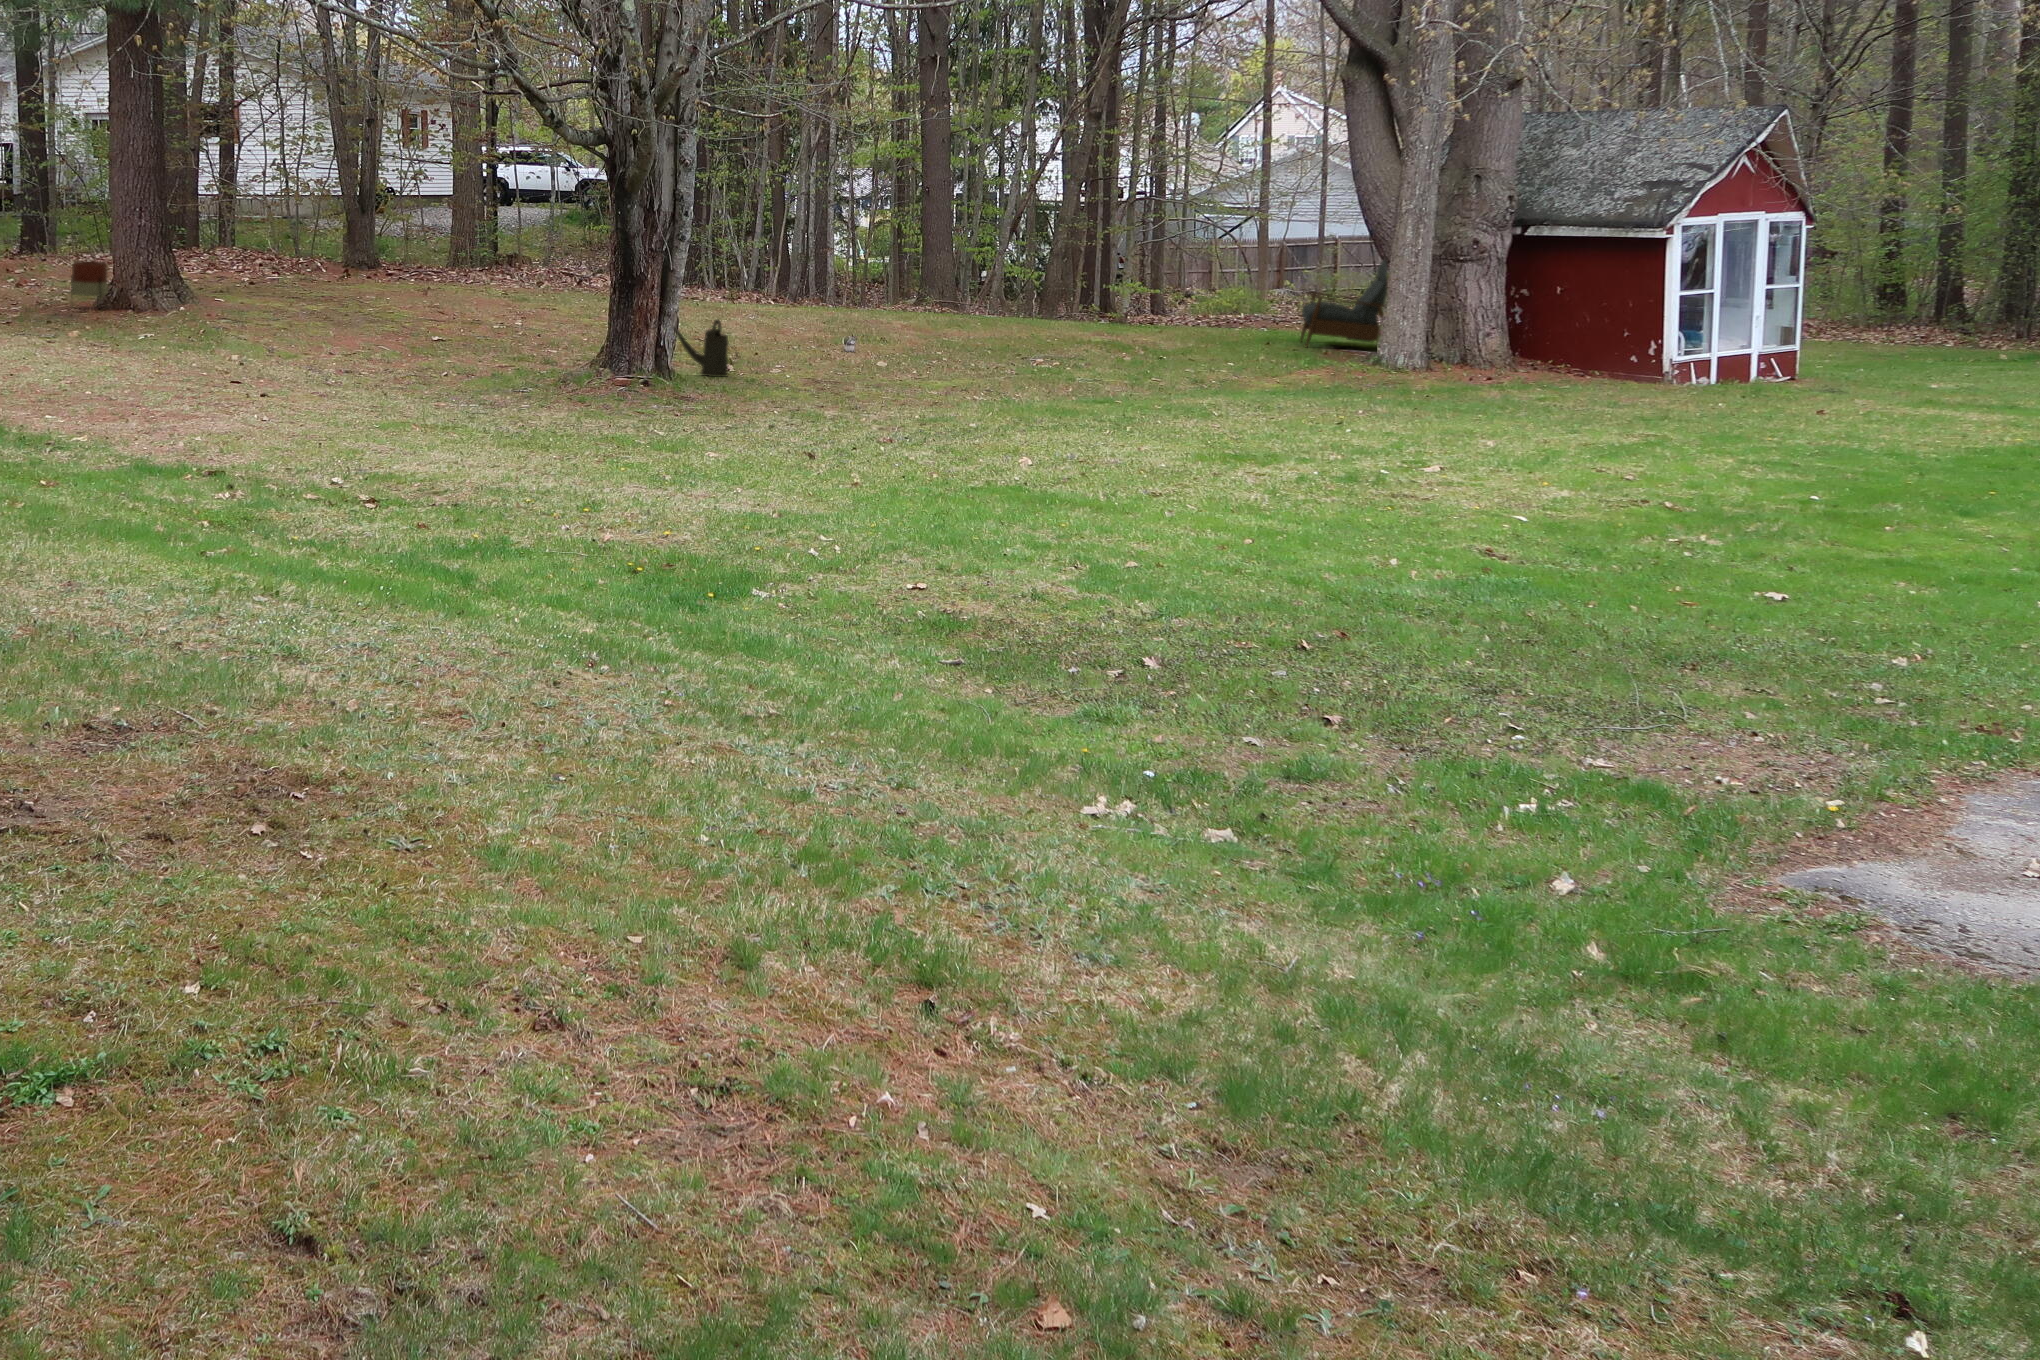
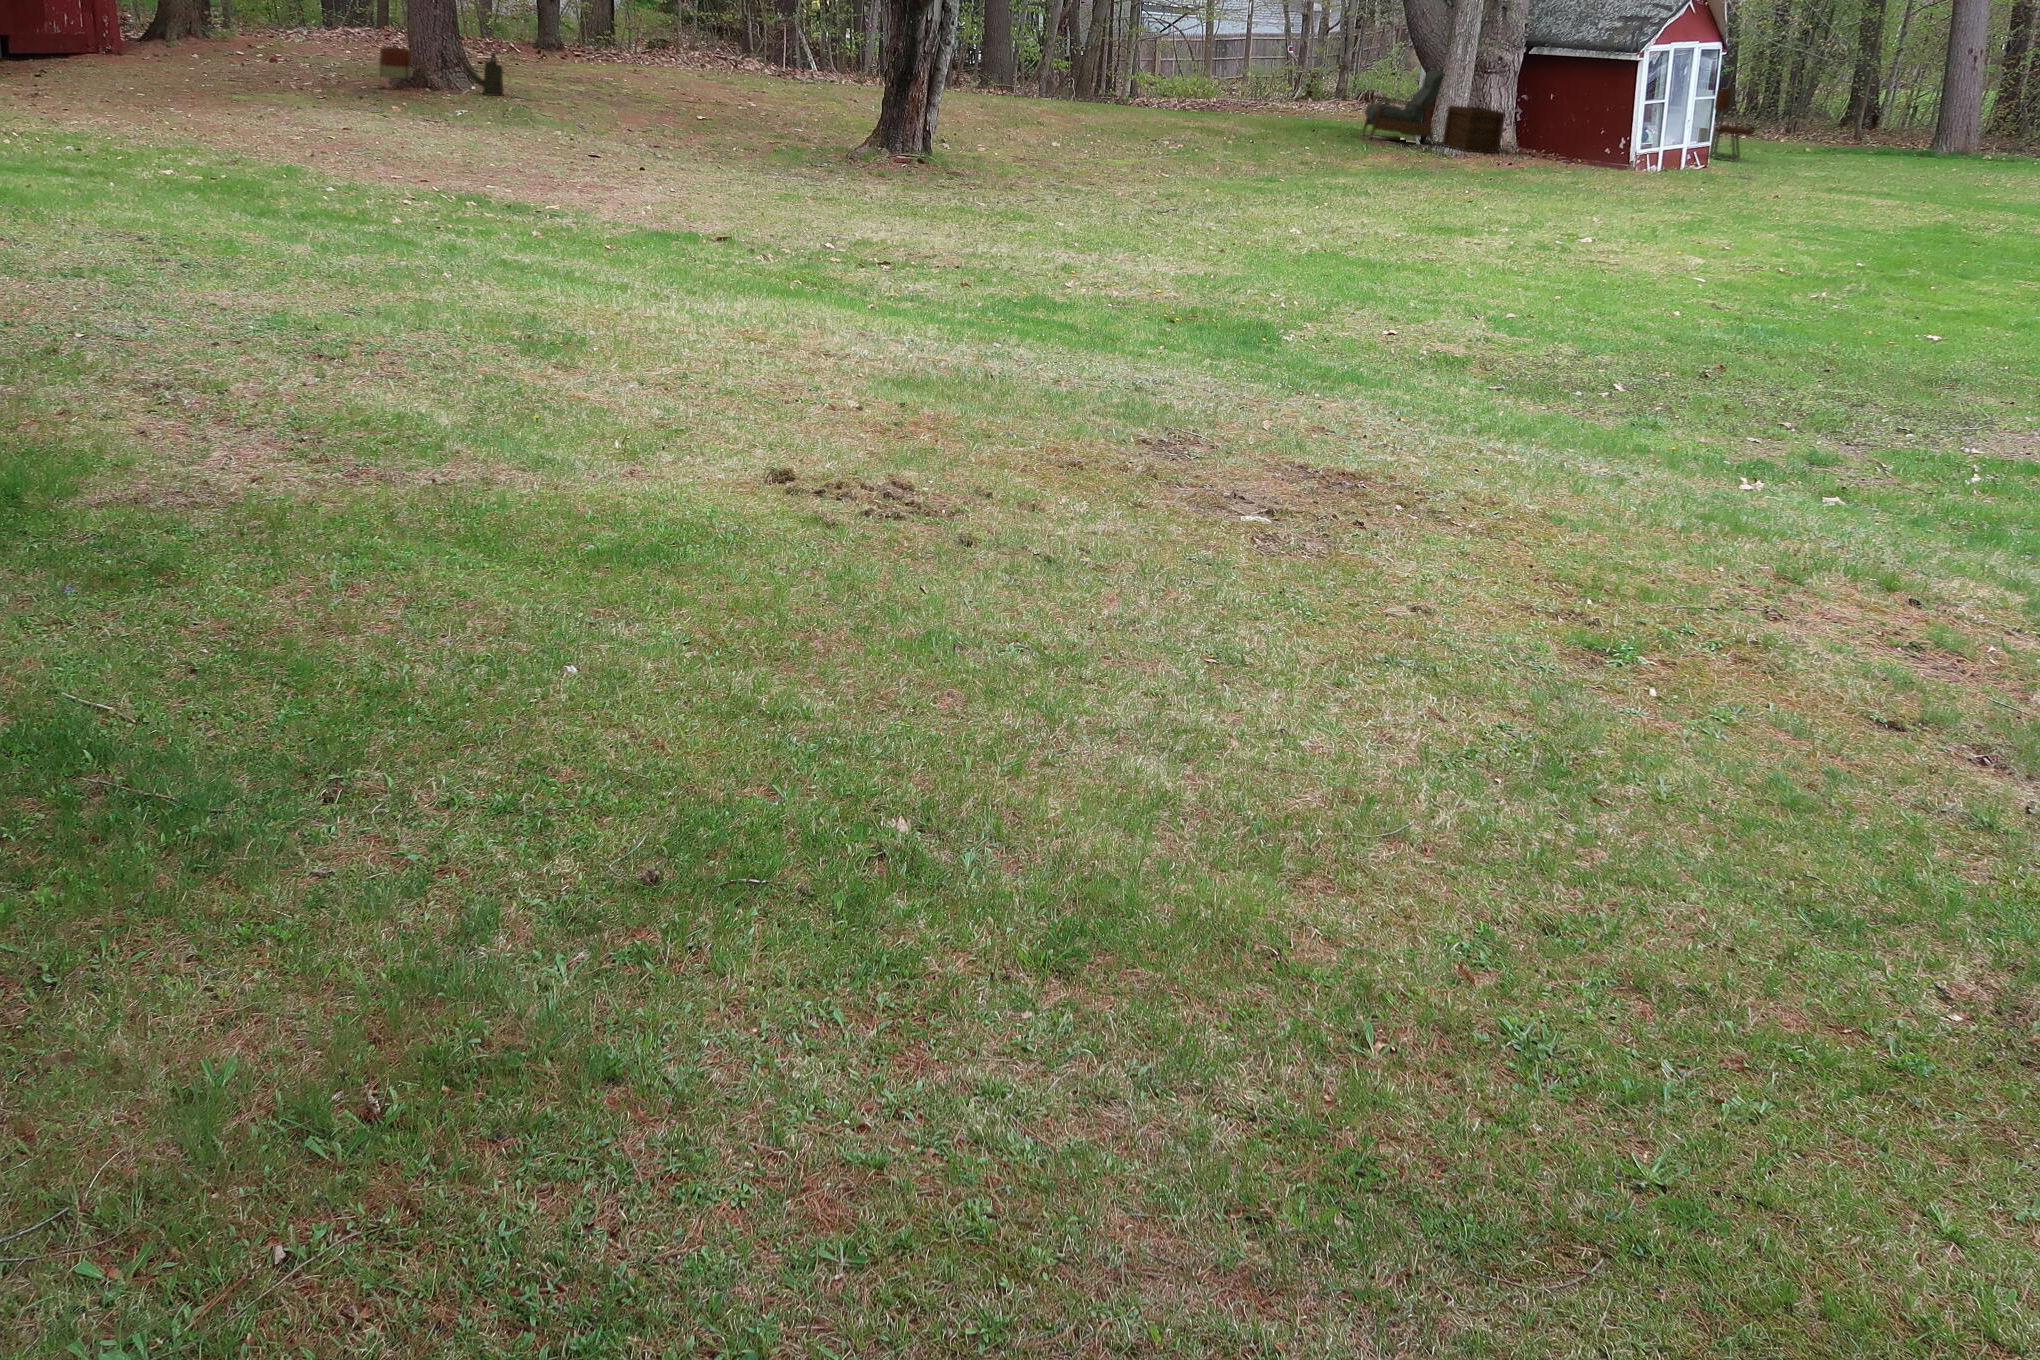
bench: none [1786,273,1855,368] -> present [1708,88,1755,161]
wooden crate: none [1402,302,1485,362] -> present [1442,106,1505,153]
watering can: present [673,319,738,377] -> present [459,53,509,96]

